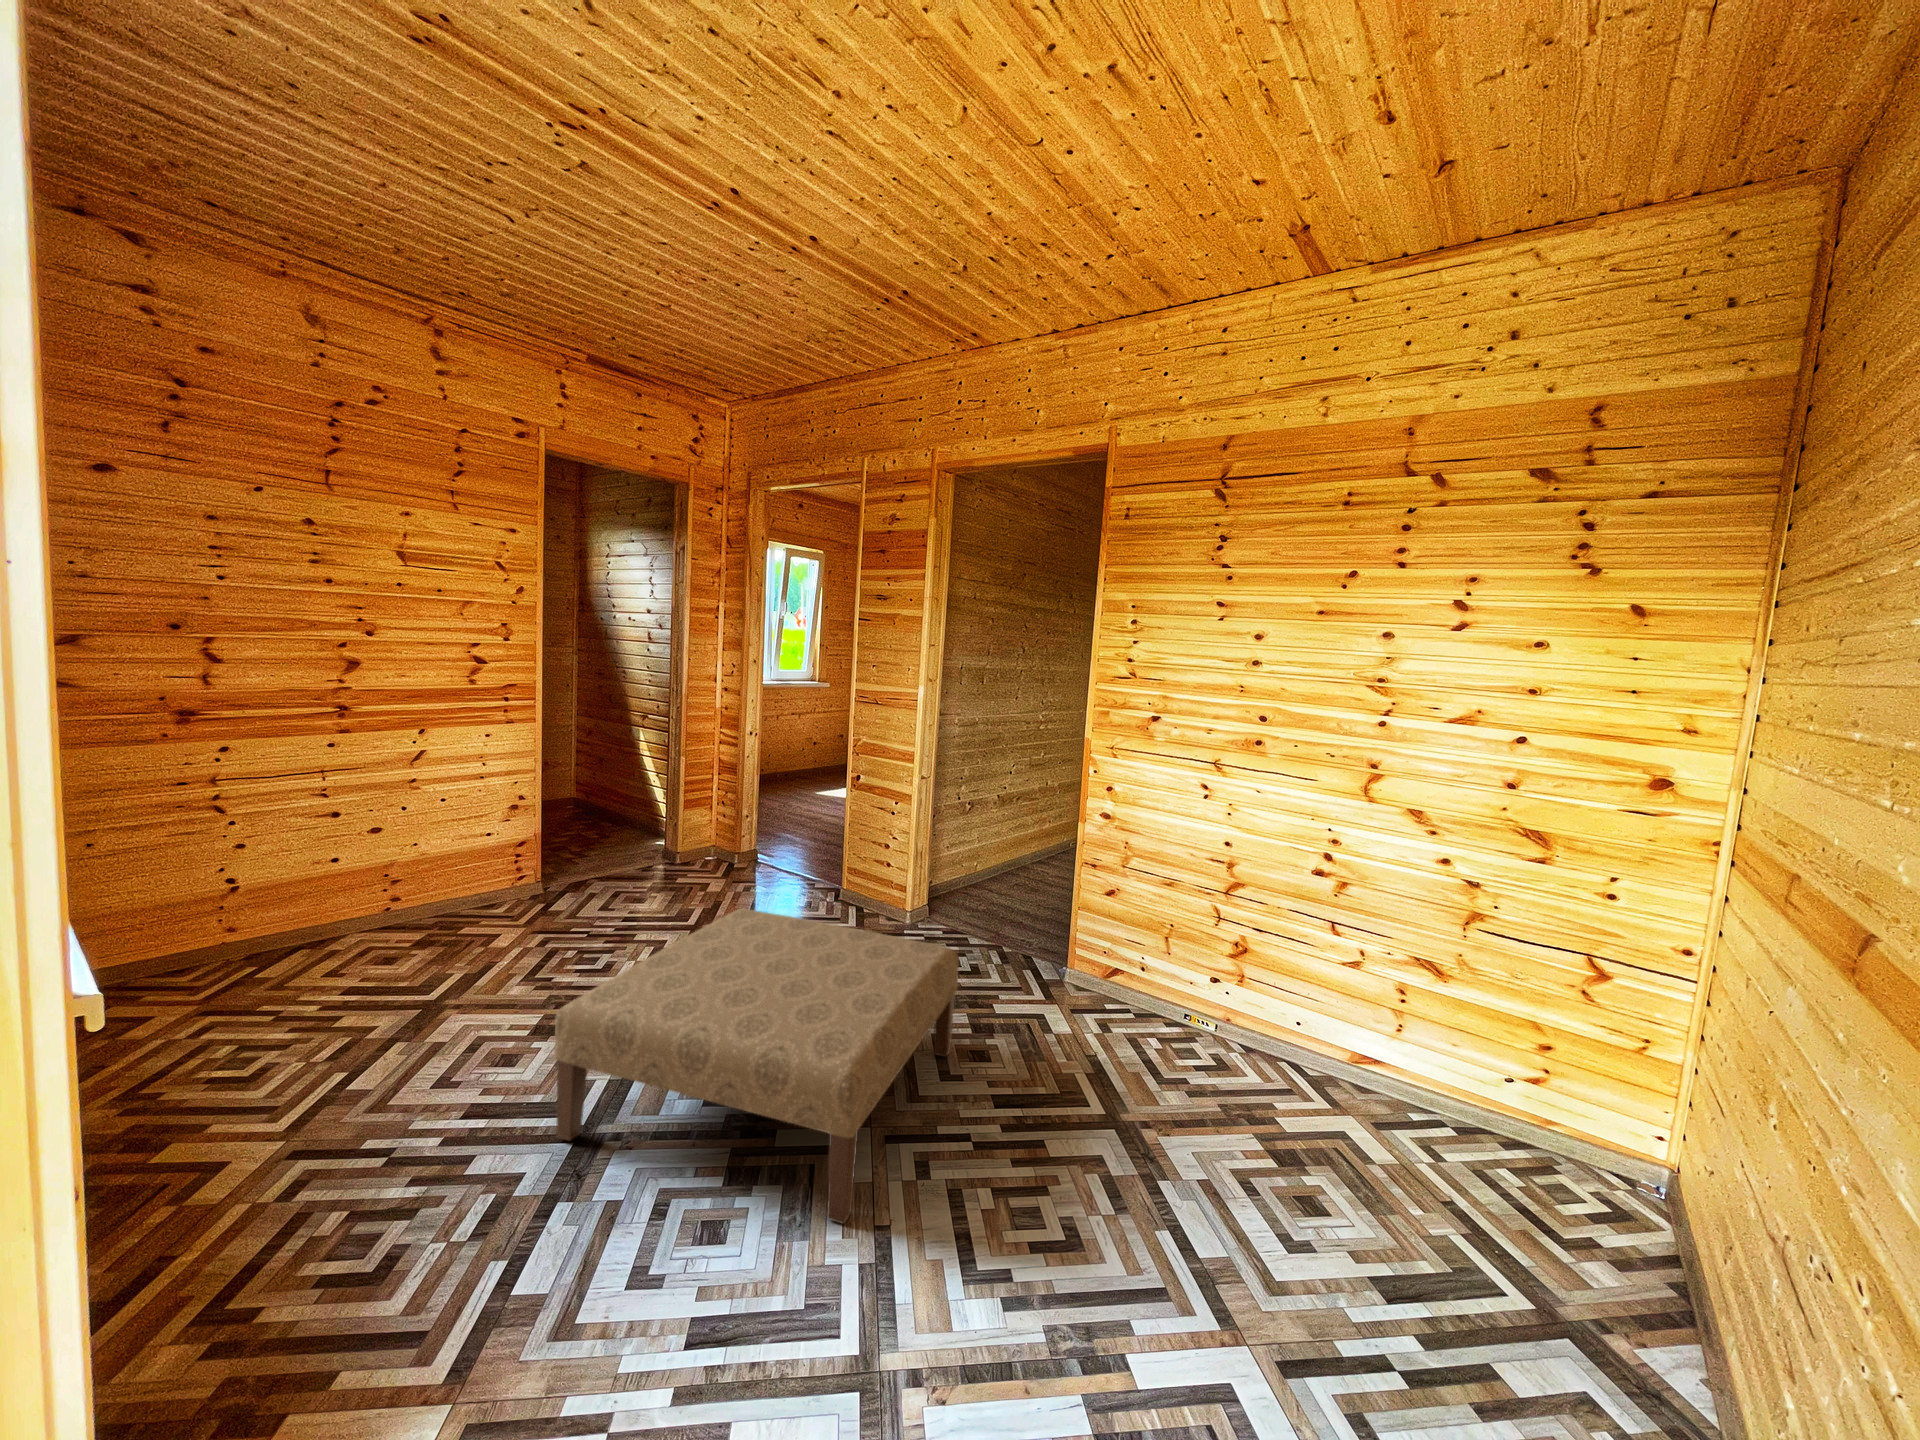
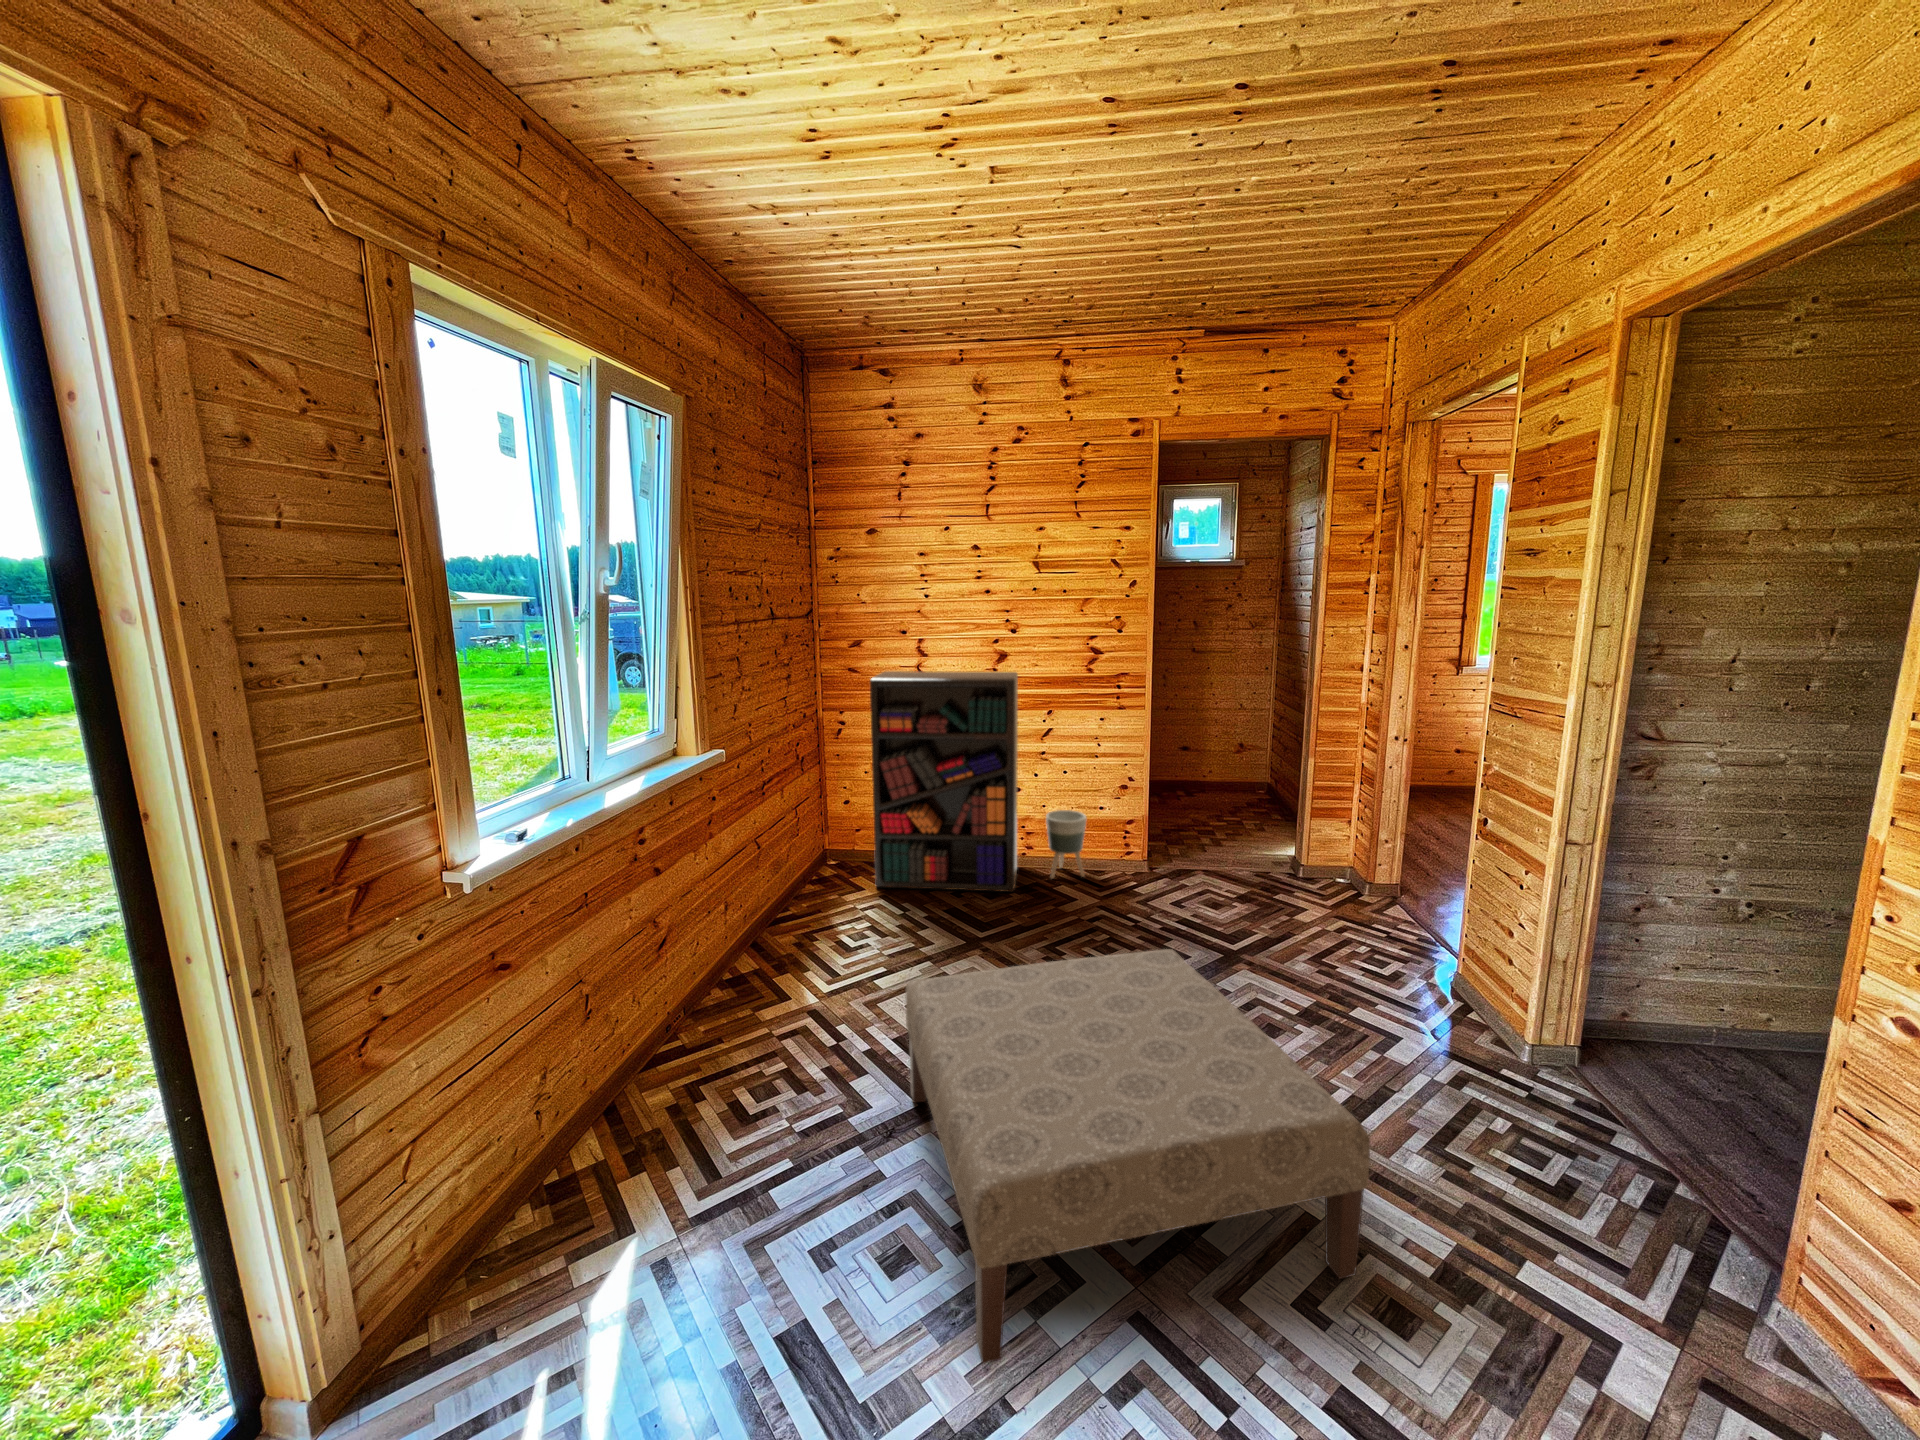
bookshelf: none [150,682,419,1002] -> present [870,671,1018,892]
planter: none [432,840,487,922] -> present [1046,810,1087,878]

